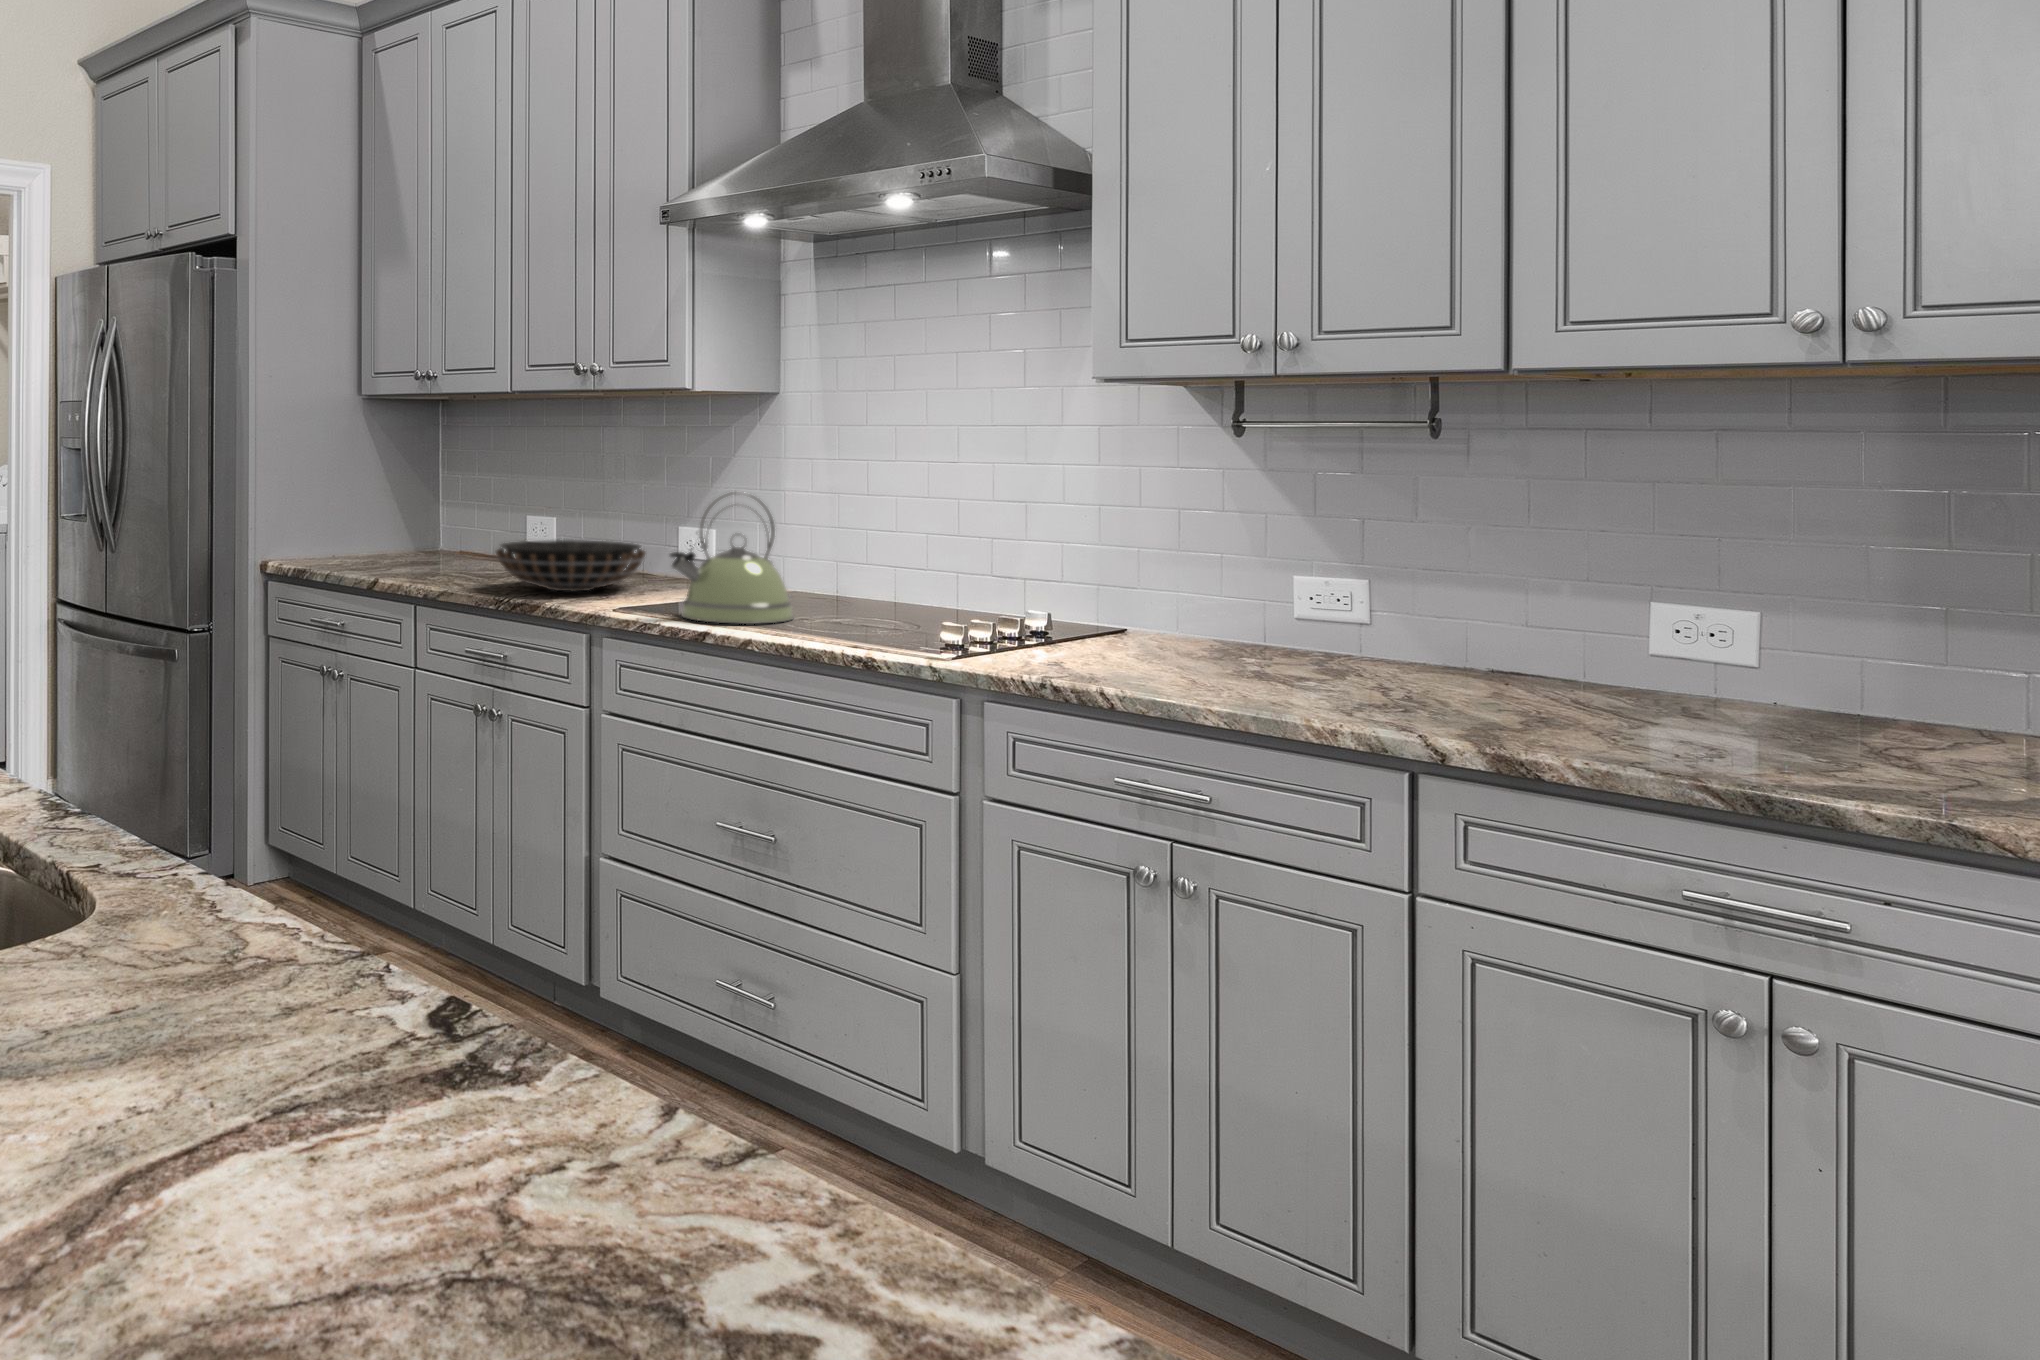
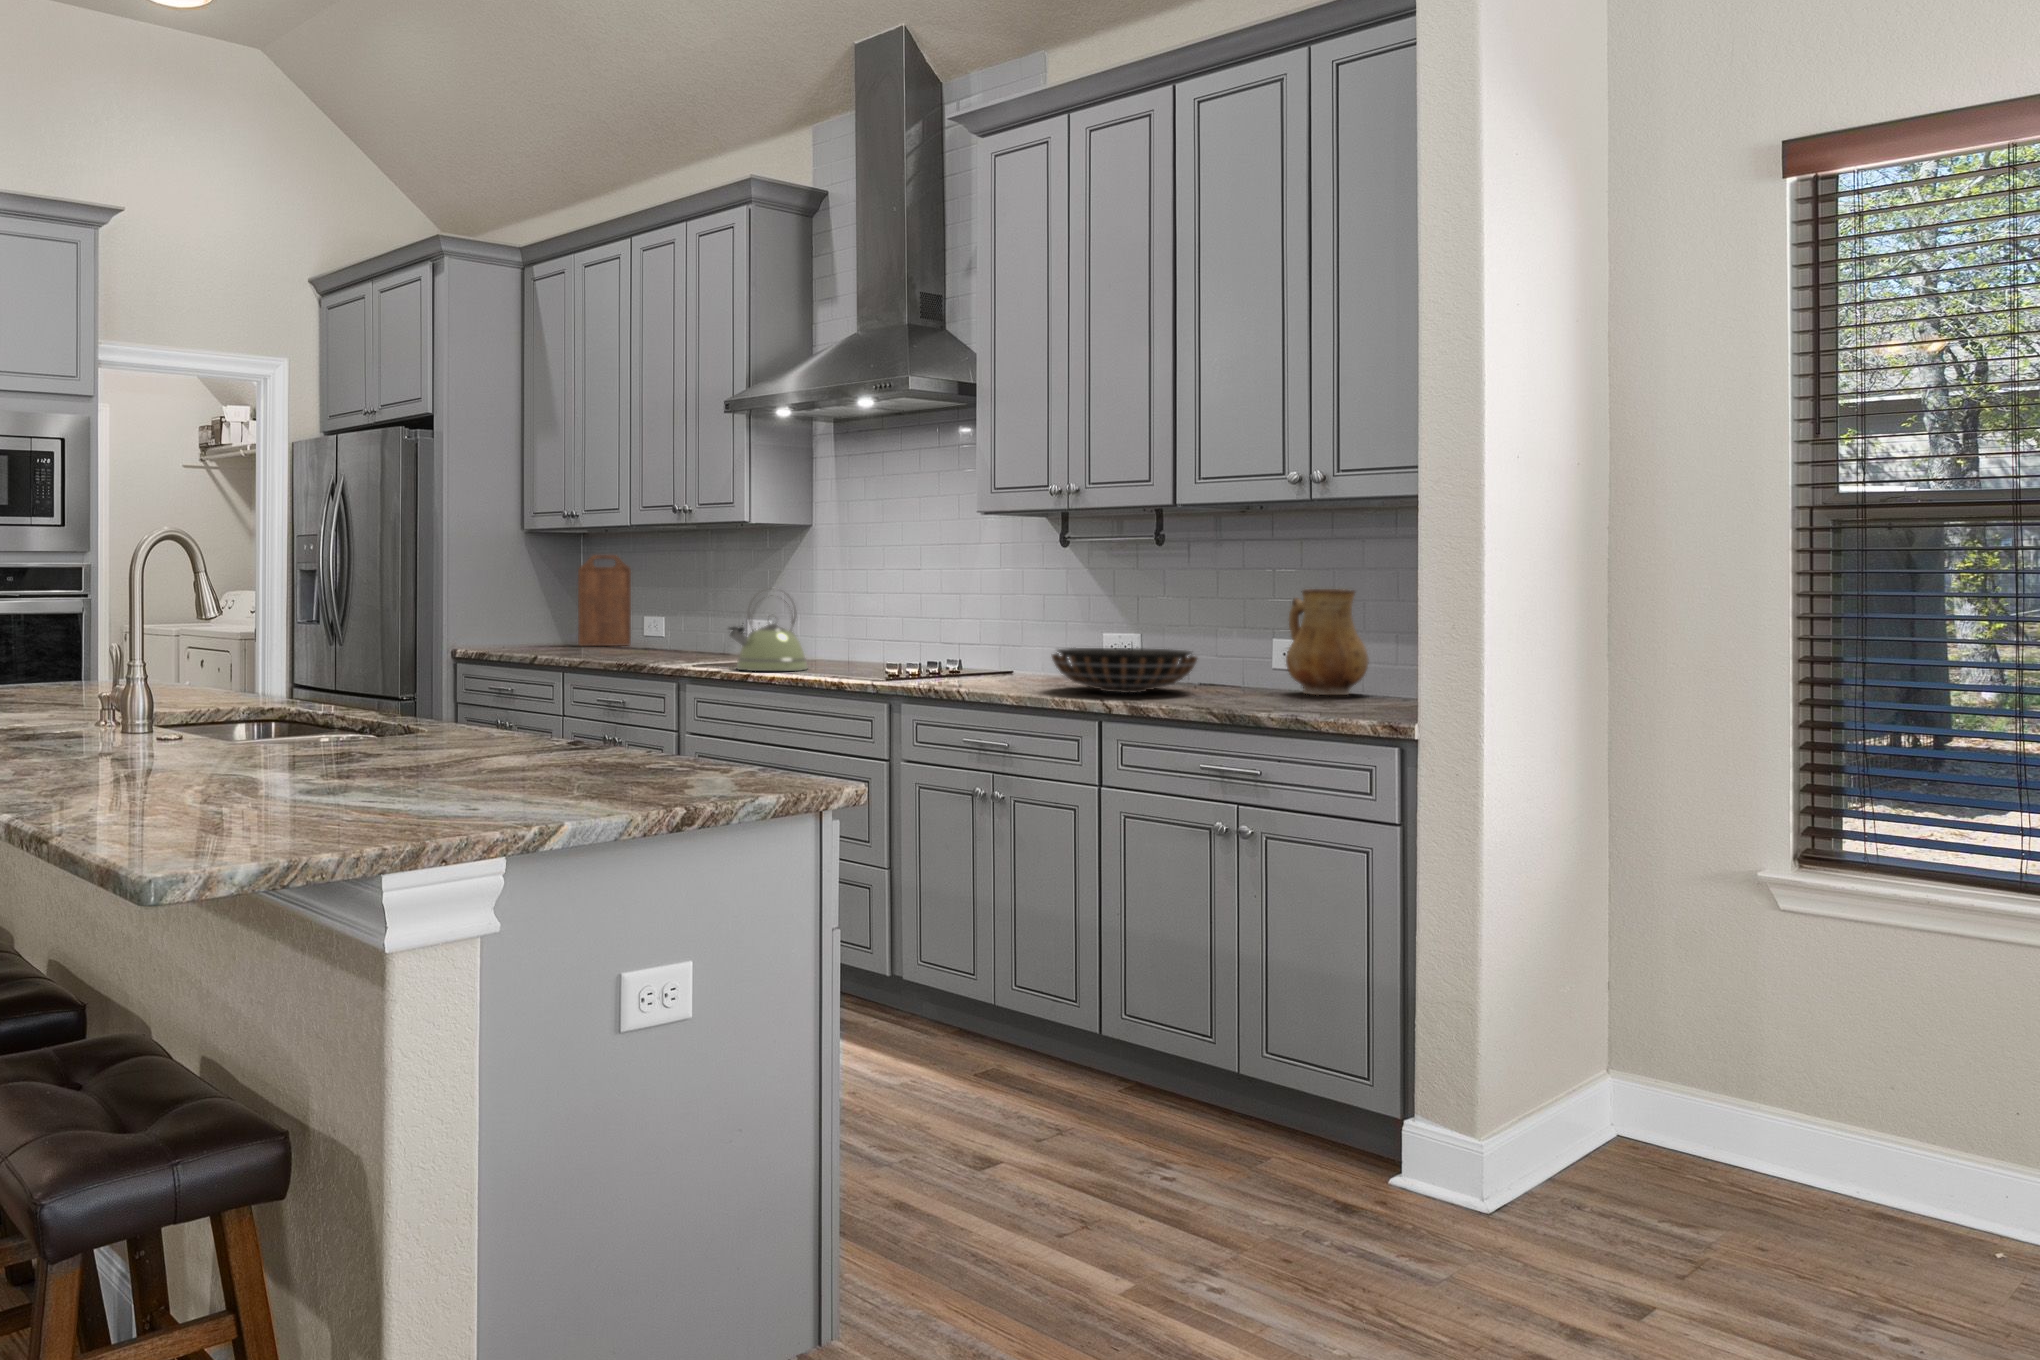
cutting board: none [439,430,513,558] -> present [578,555,631,646]
ceramic pitcher: none [1695,520,1881,718] -> present [1286,589,1369,695]
decorative bowl: present [496,540,645,591] -> present [1052,648,1197,693]

